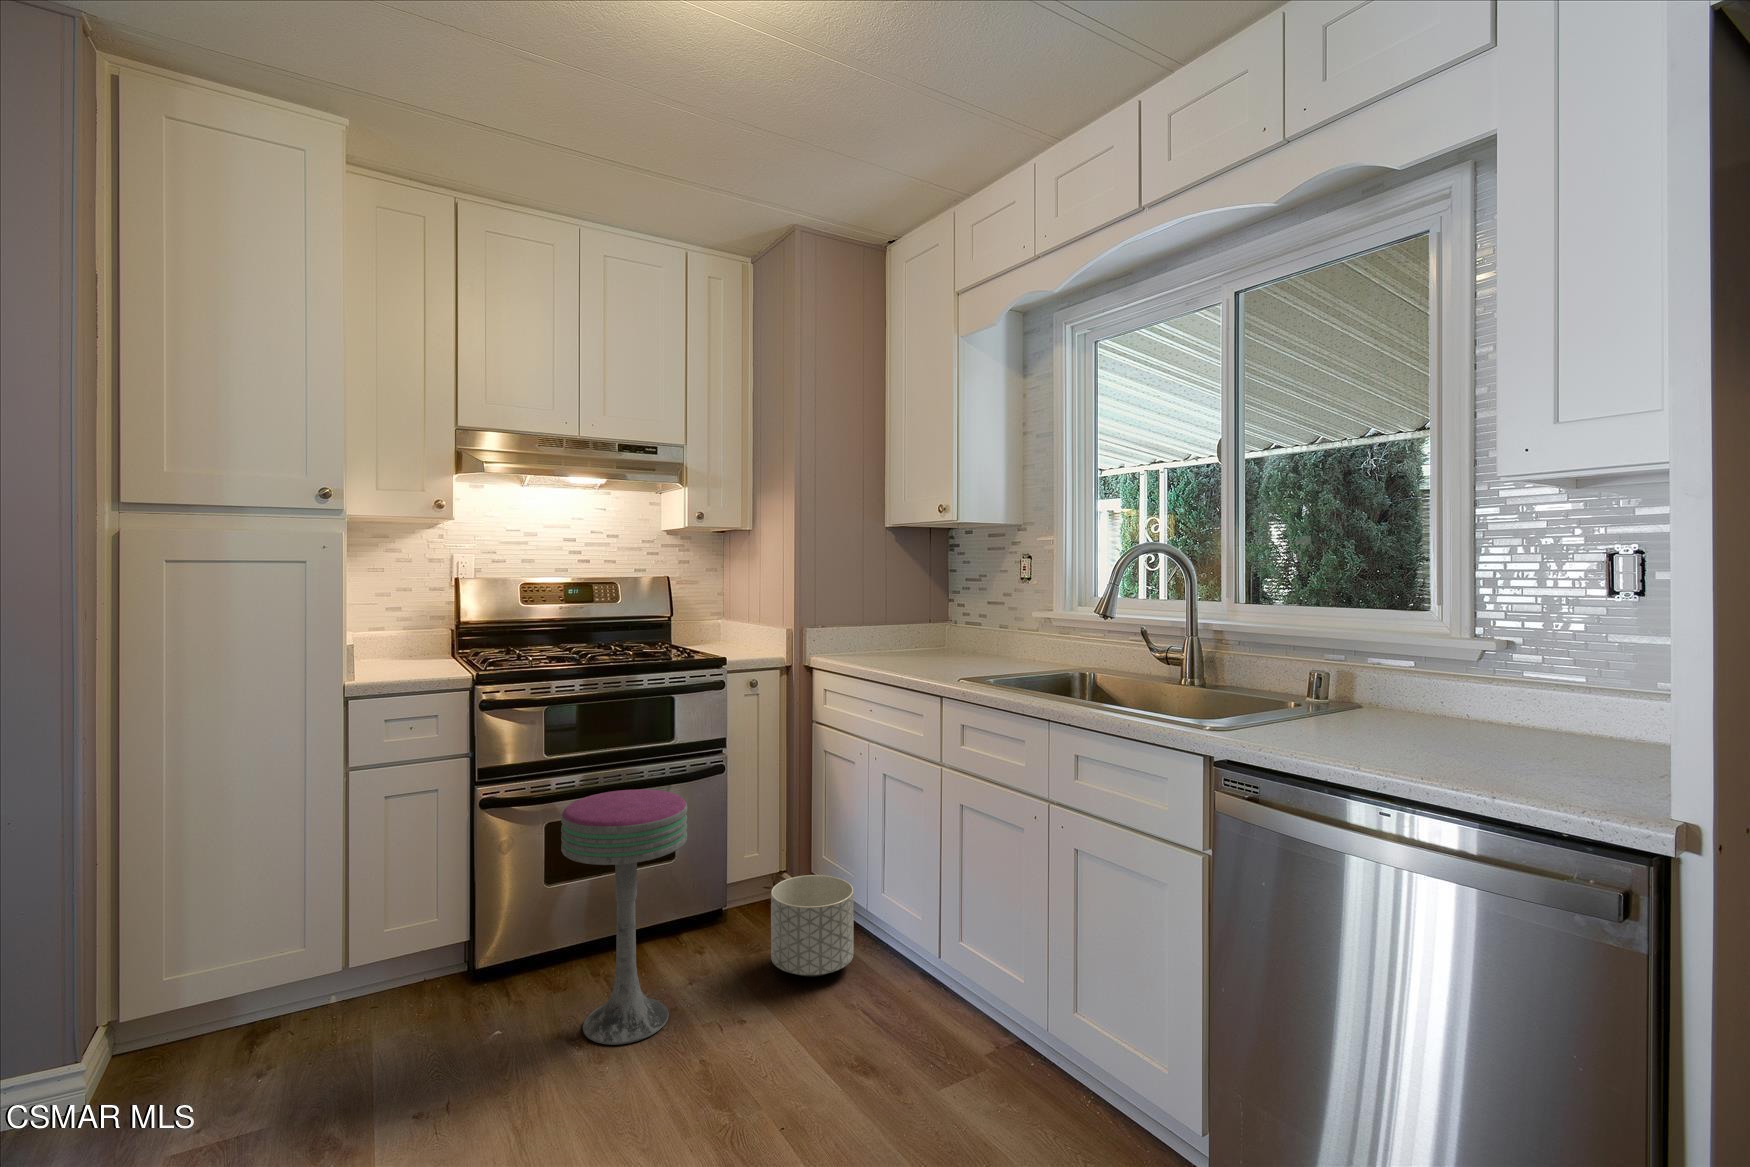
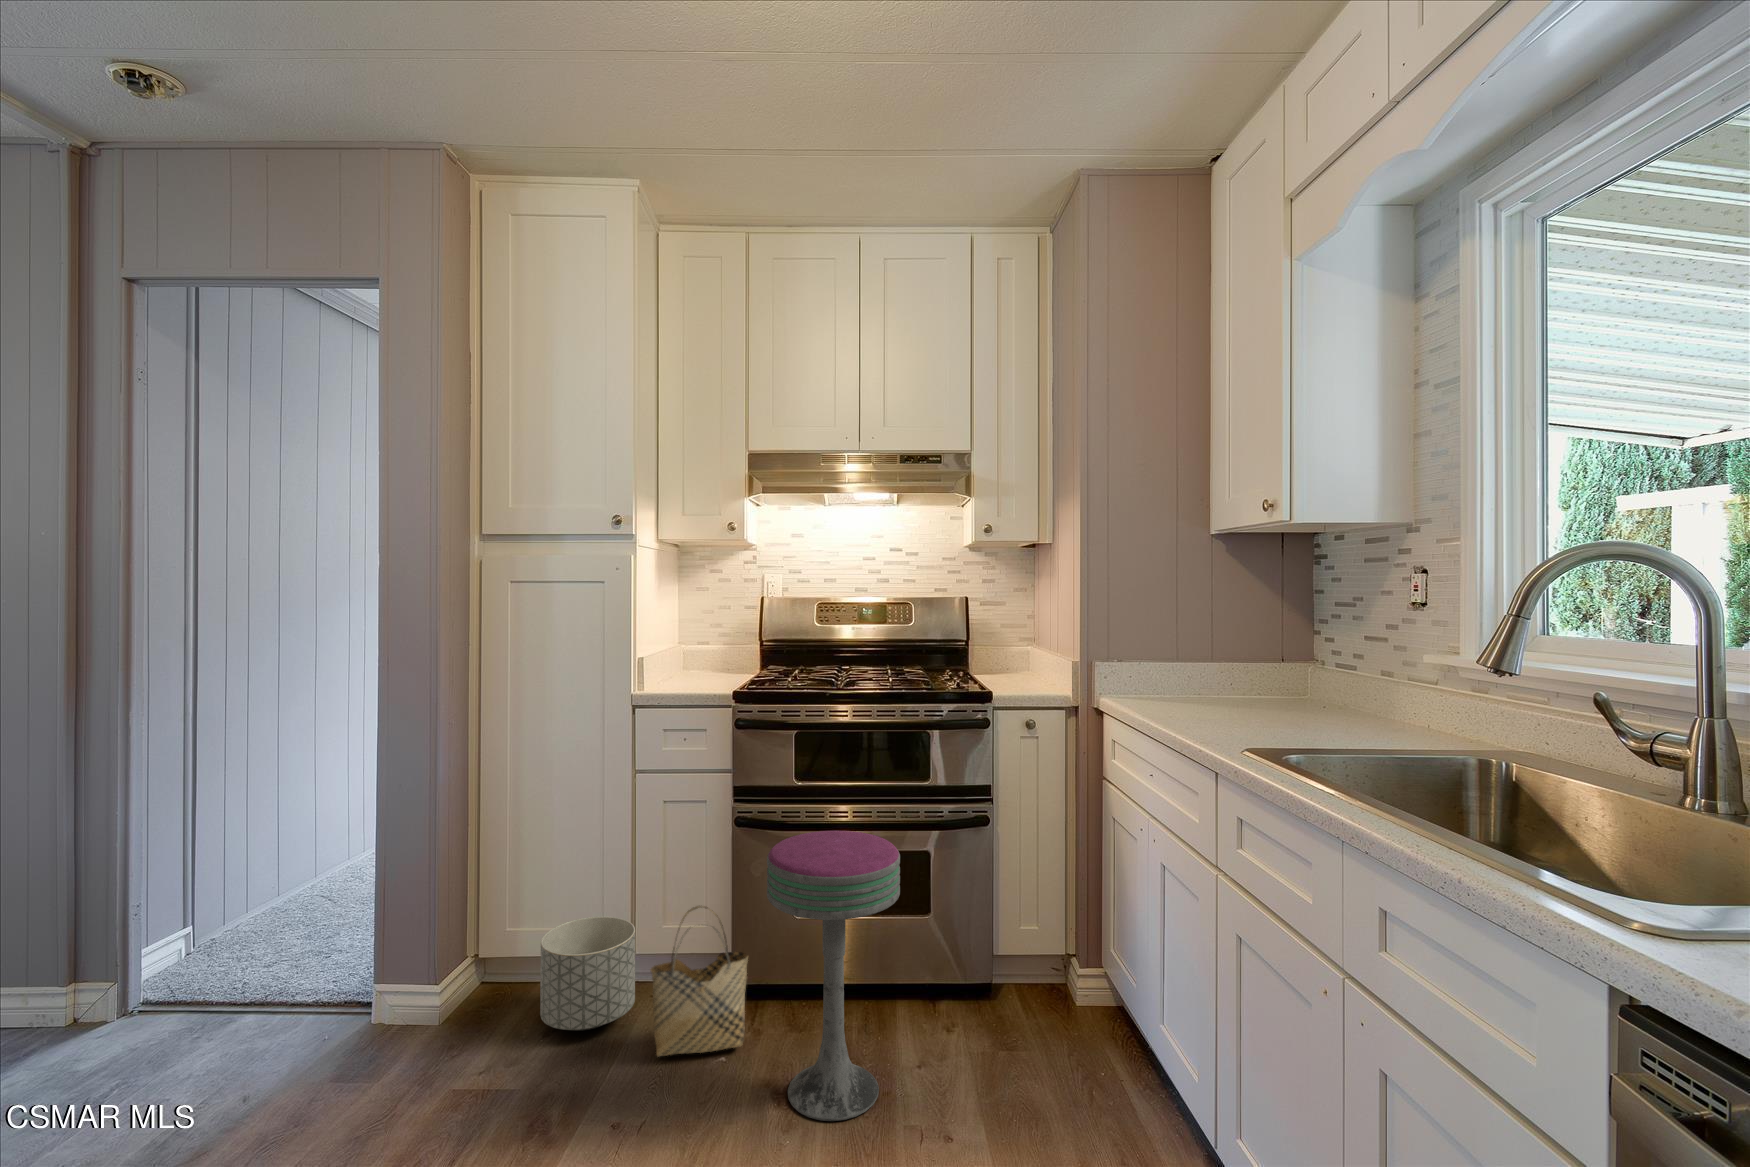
planter: present [771,875,854,977] -> present [540,917,635,1031]
woven basket: none [414,891,518,1047] -> present [651,906,748,1057]

